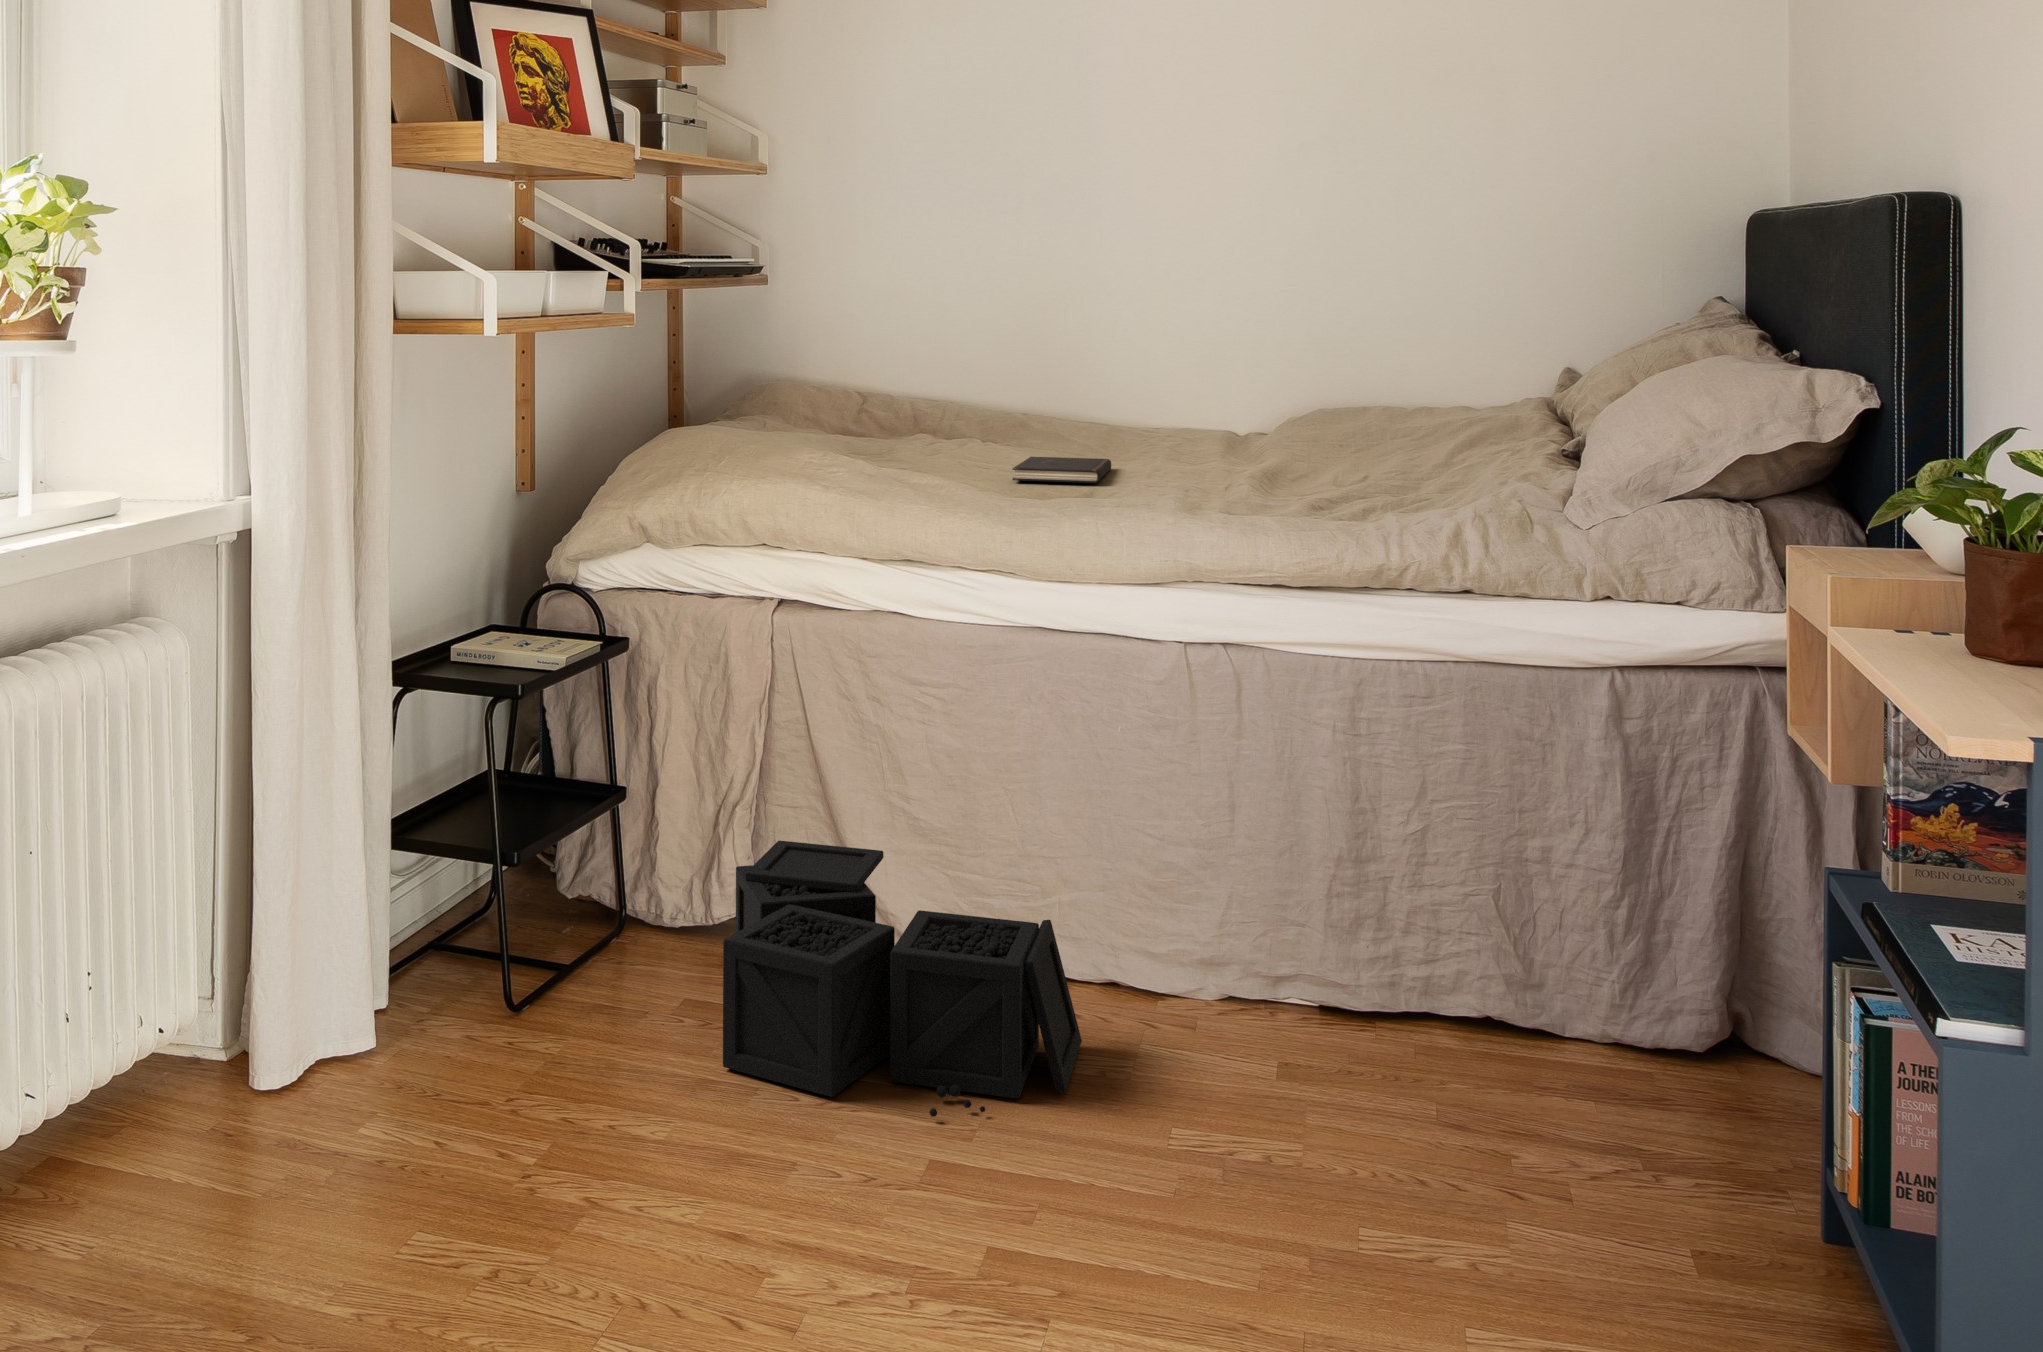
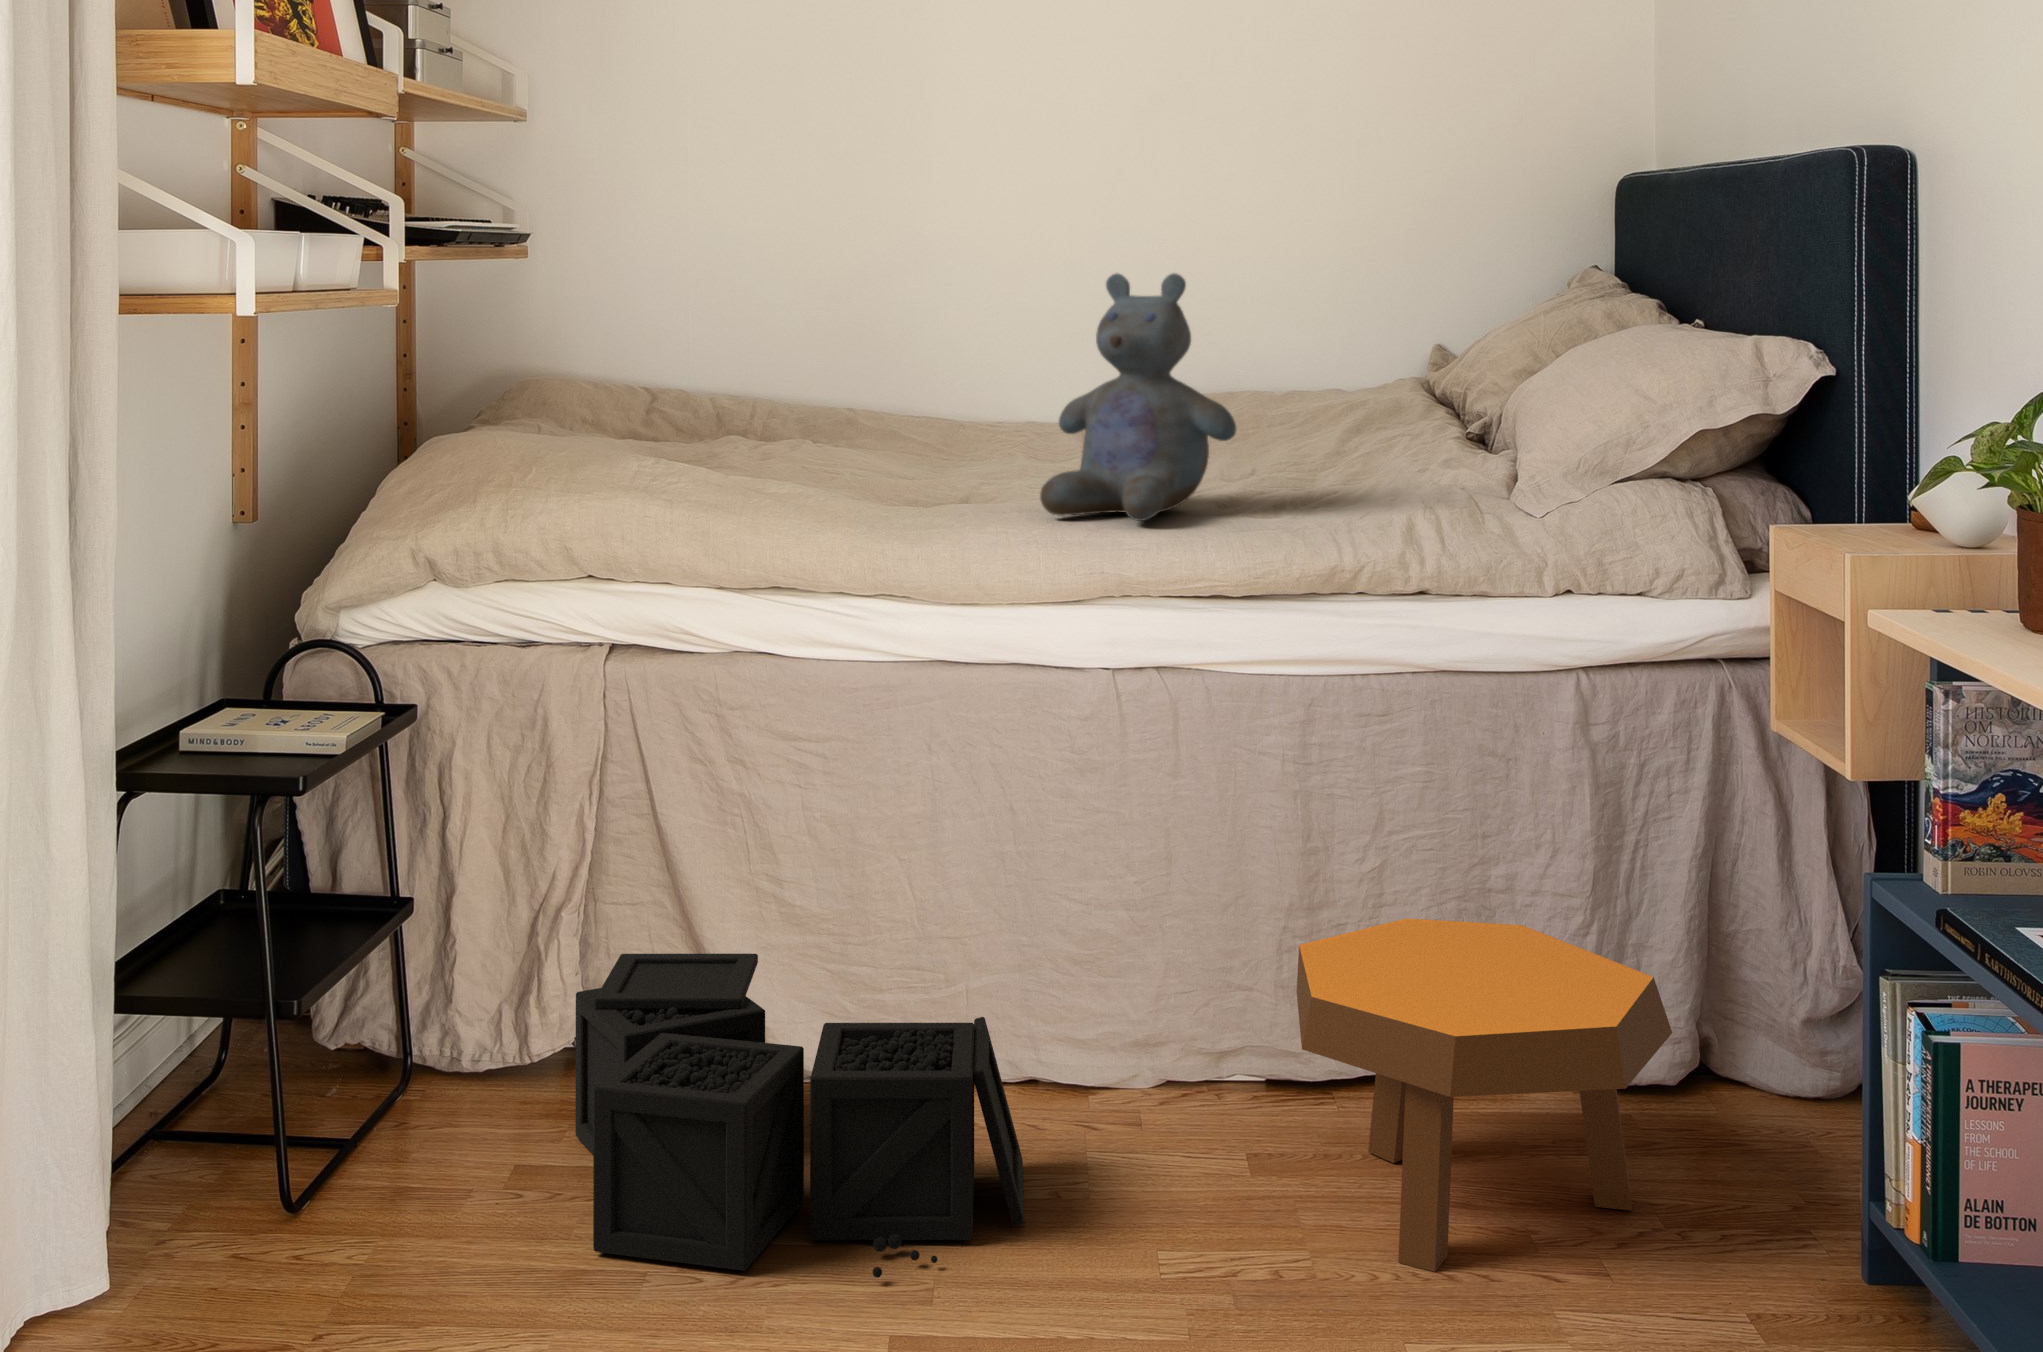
stuffed bear: none [1130,303,1304,515] -> present [1040,273,1237,521]
hardcover book: present [1012,457,1111,483] -> none [880,463,984,491]
footstool: none [1308,875,1666,1181] -> present [1296,918,1672,1272]

